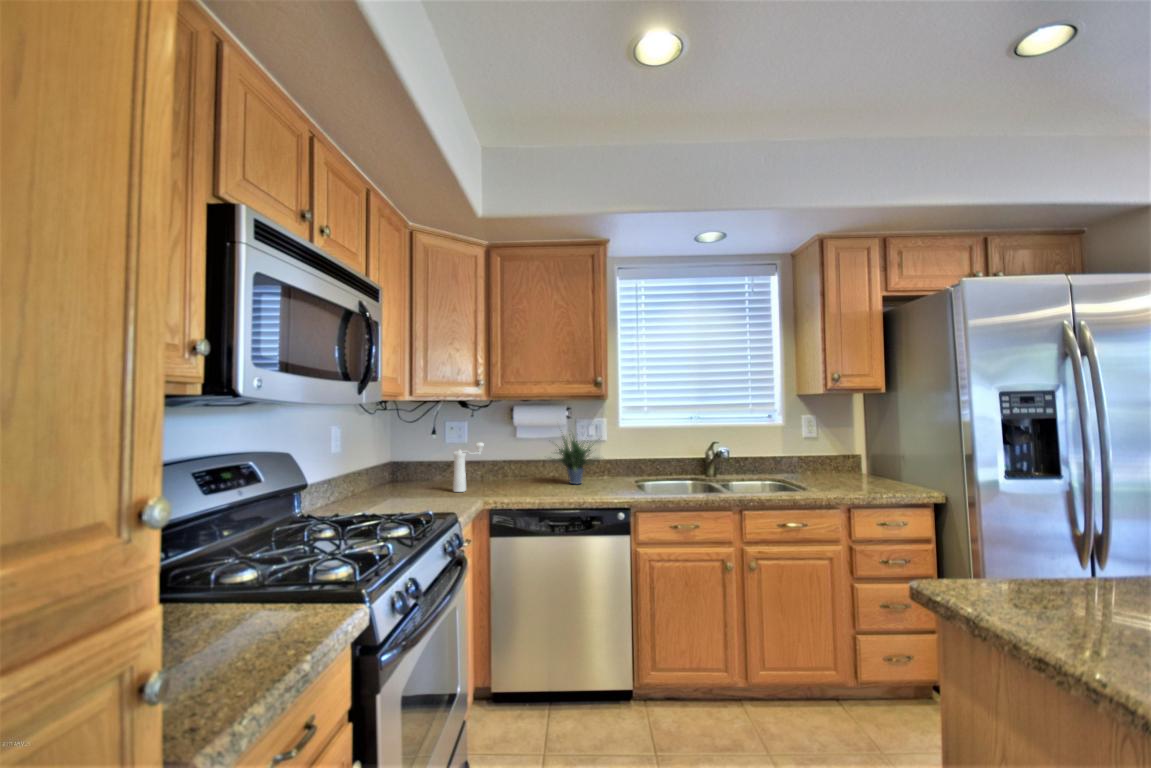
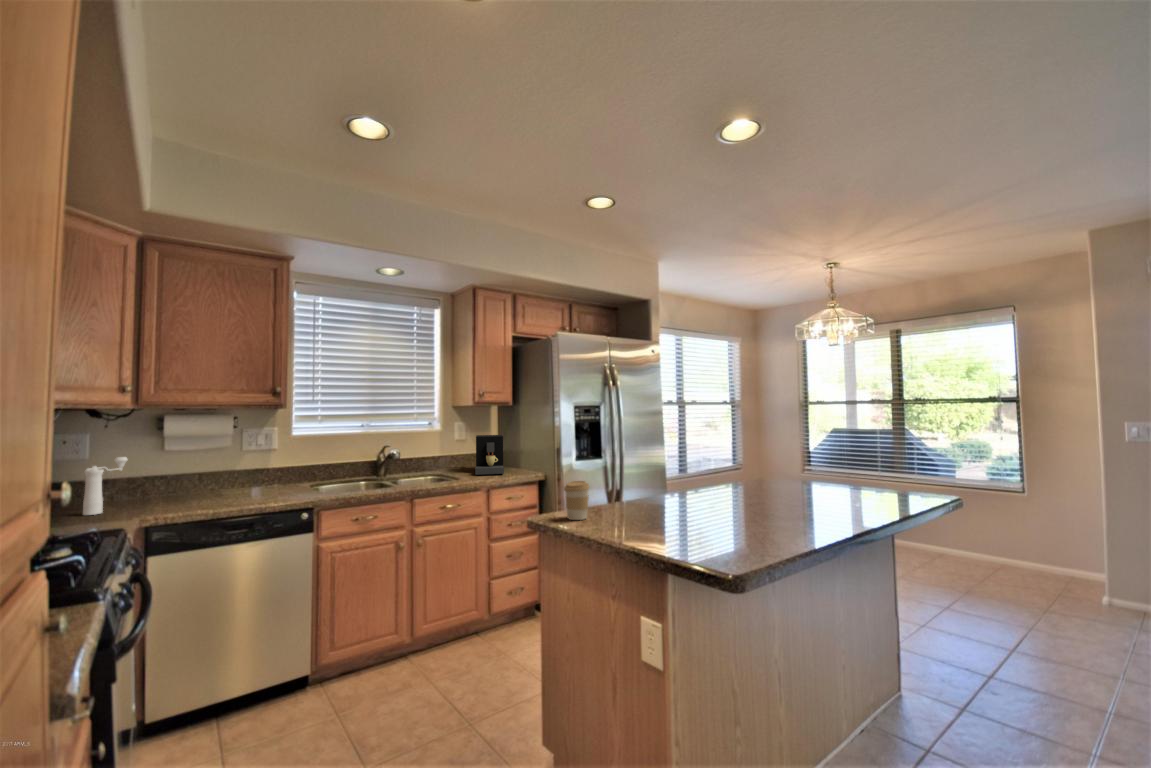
coffee maker: none [830,432,874,487] -> present [475,435,504,475]
potted plant: present [550,434,593,484] -> none [207,431,281,494]
coffee cup: none [1001,538,1071,624] -> present [564,481,589,520]

